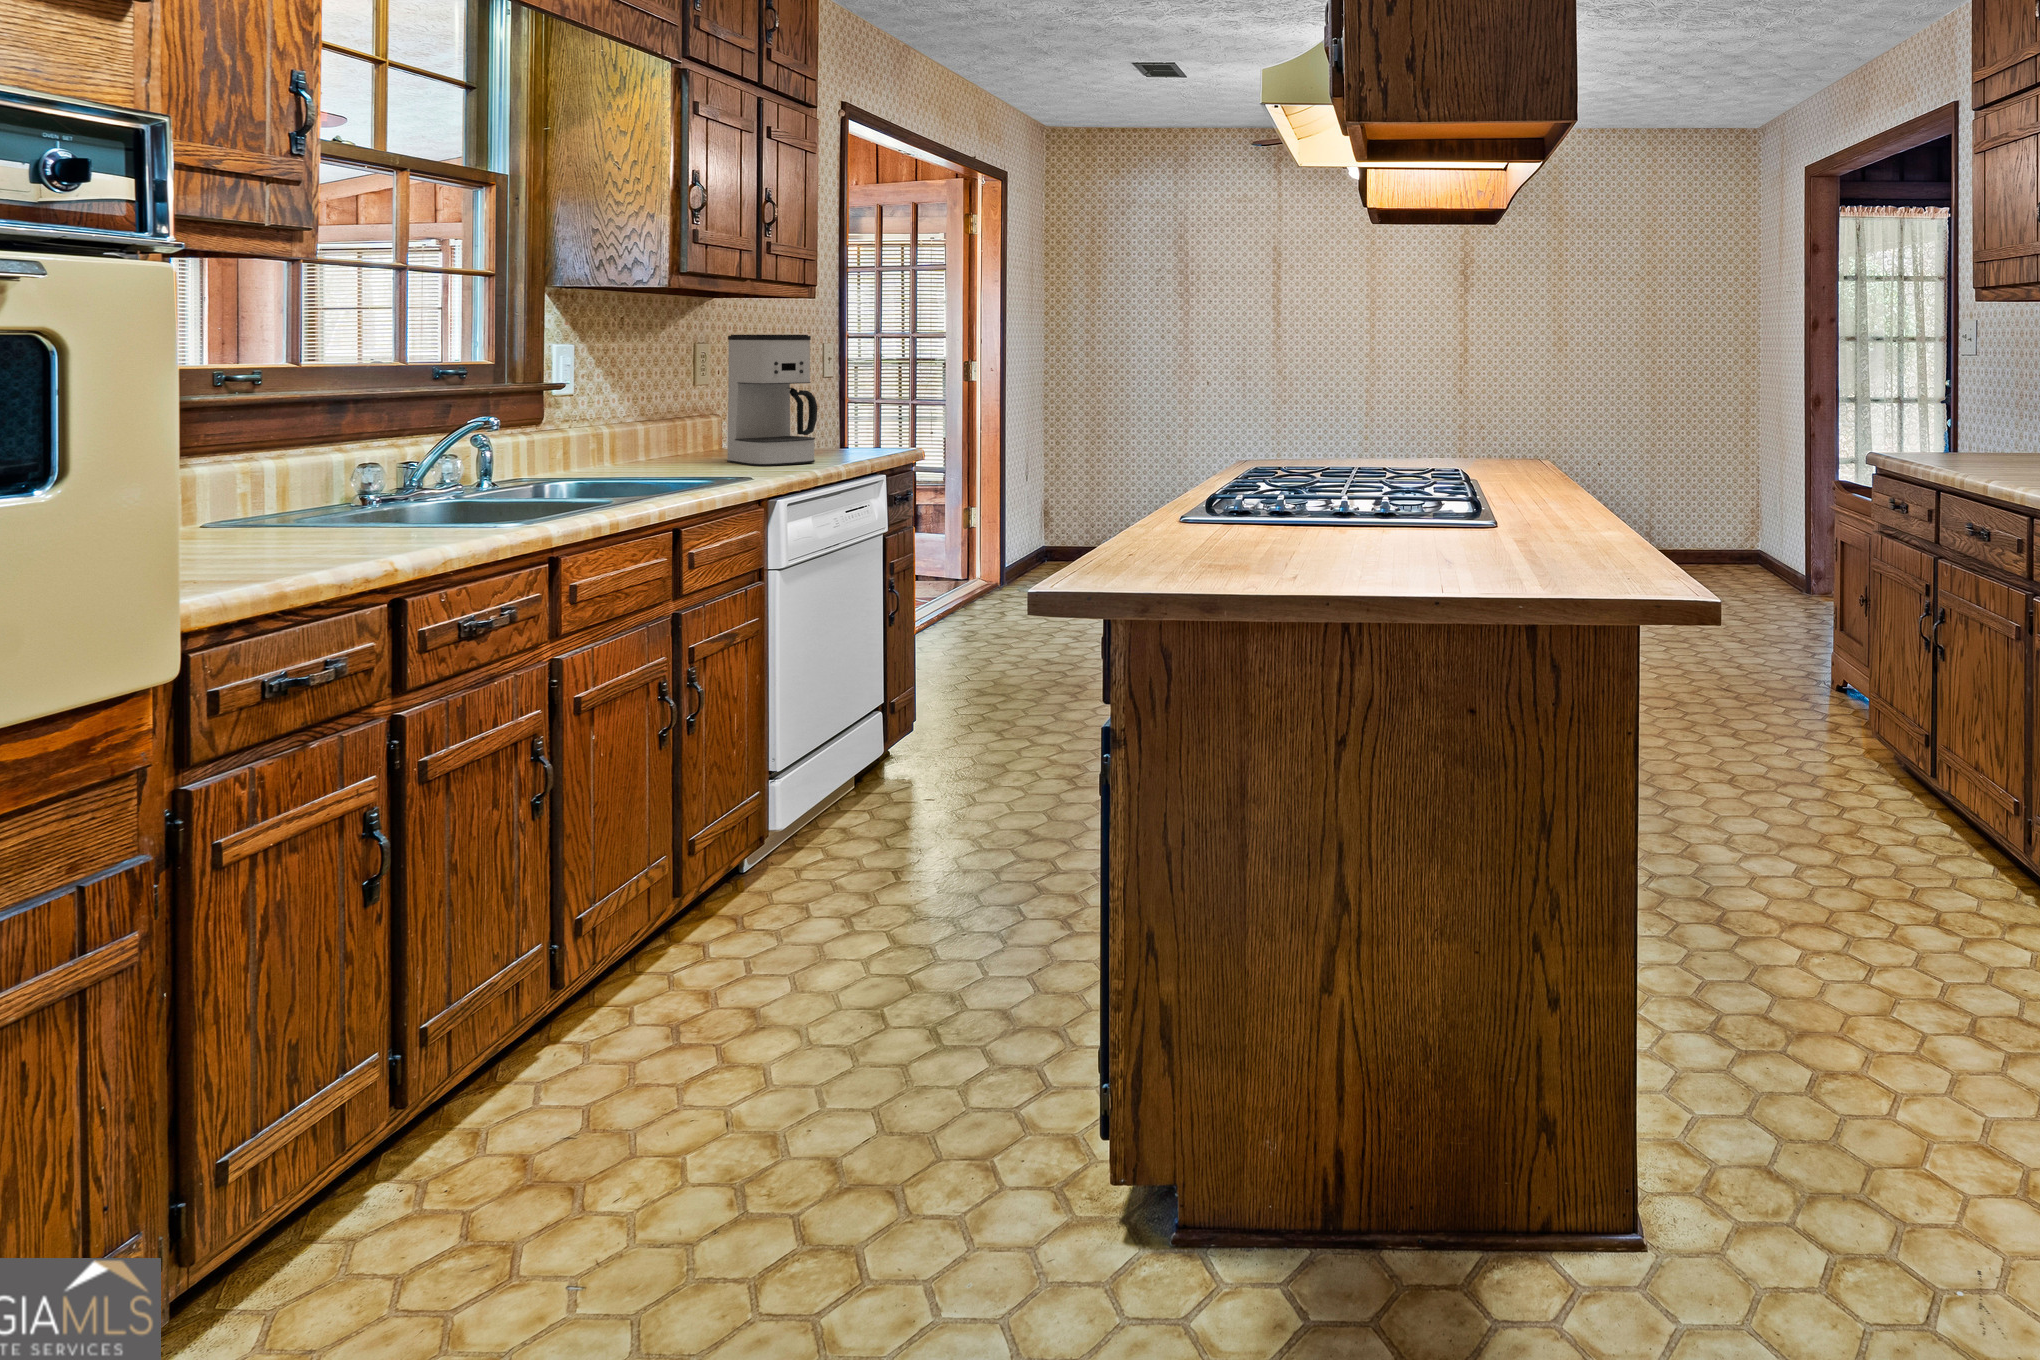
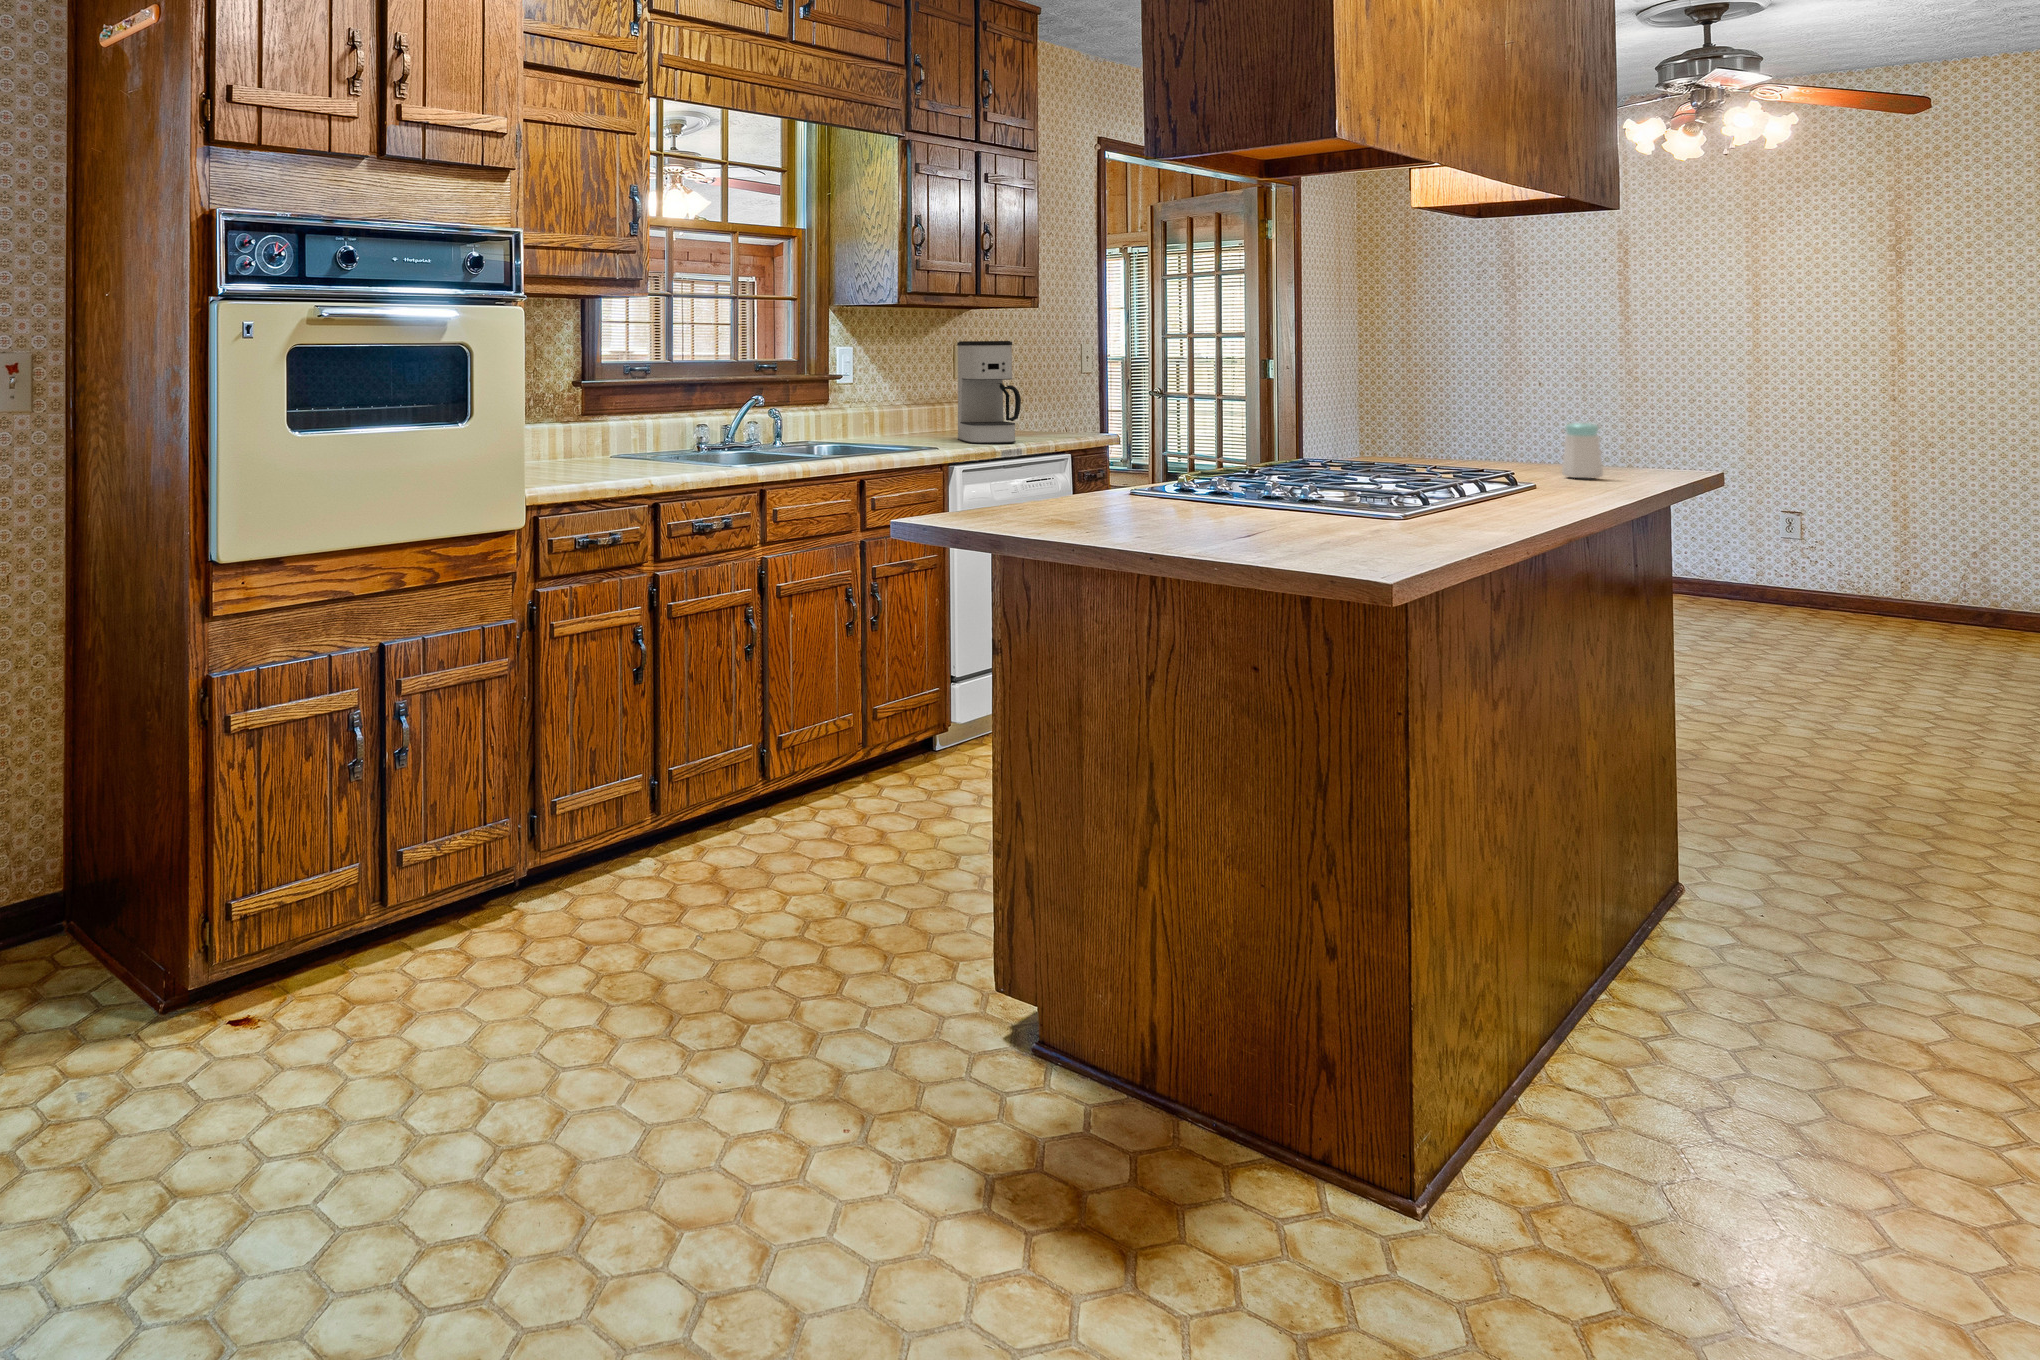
salt shaker: none [1495,417,1527,470] -> present [1562,423,1603,478]

